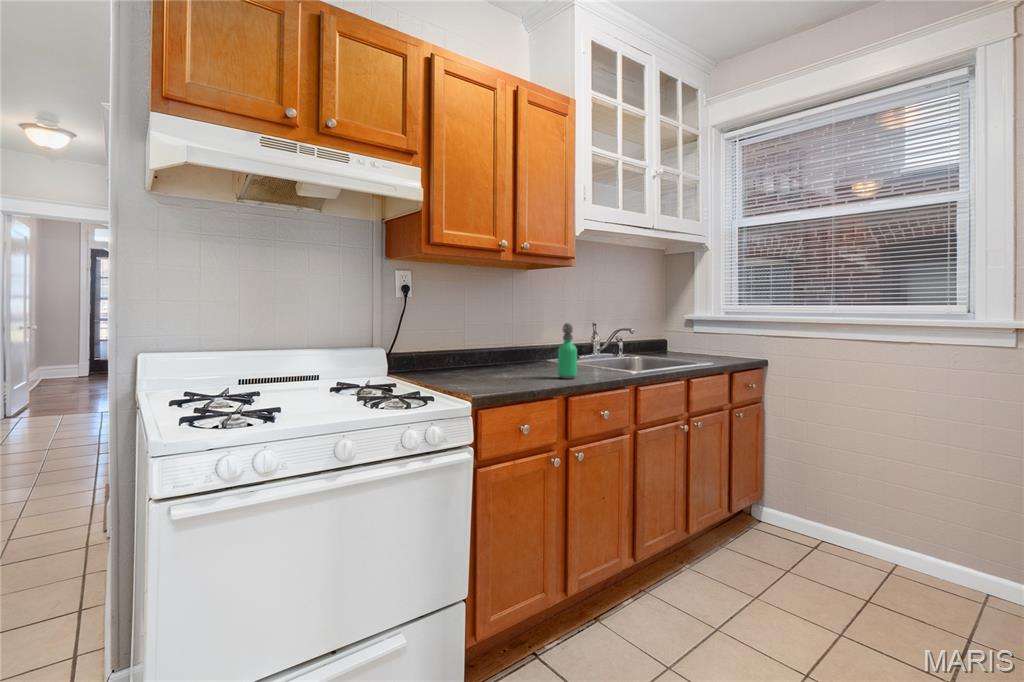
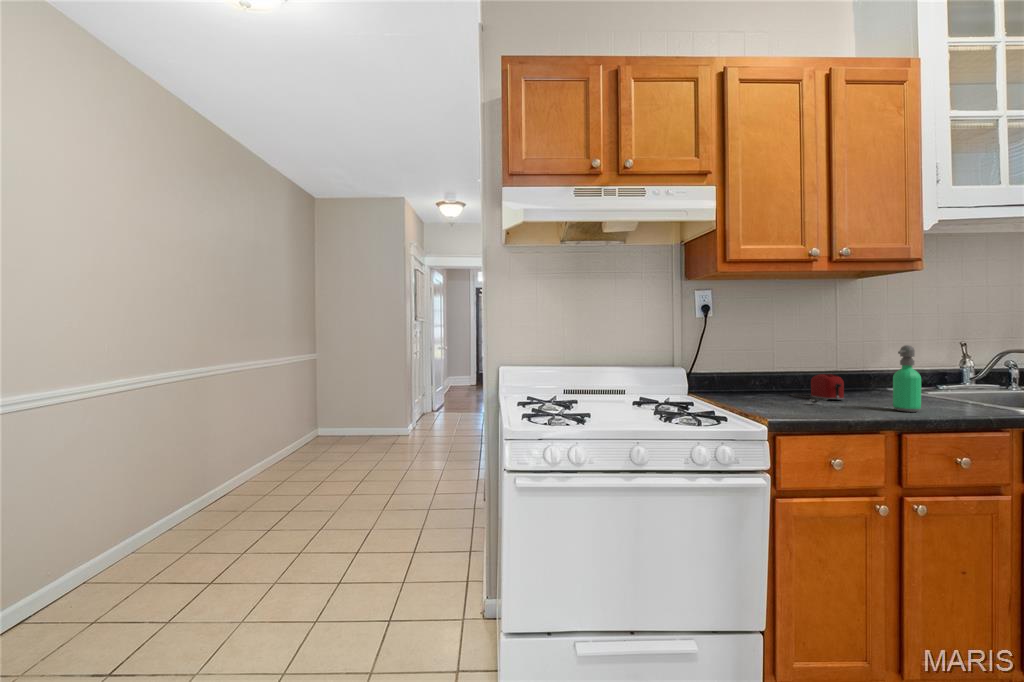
toaster: none [479,350,522,377] -> present [791,374,844,403]

